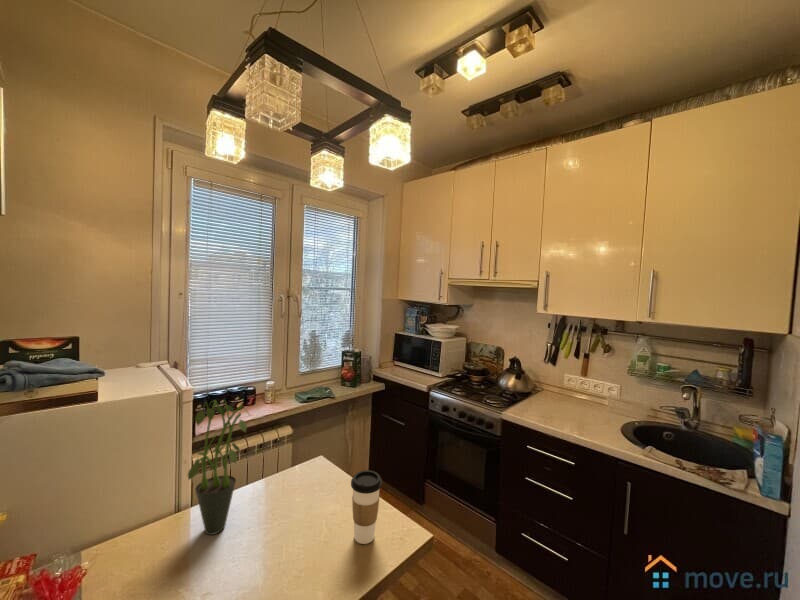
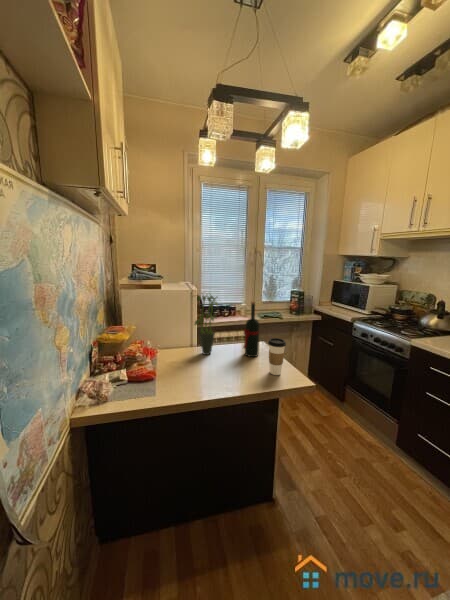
wine bottle: none [295,403,324,509] -> present [244,302,259,357]

